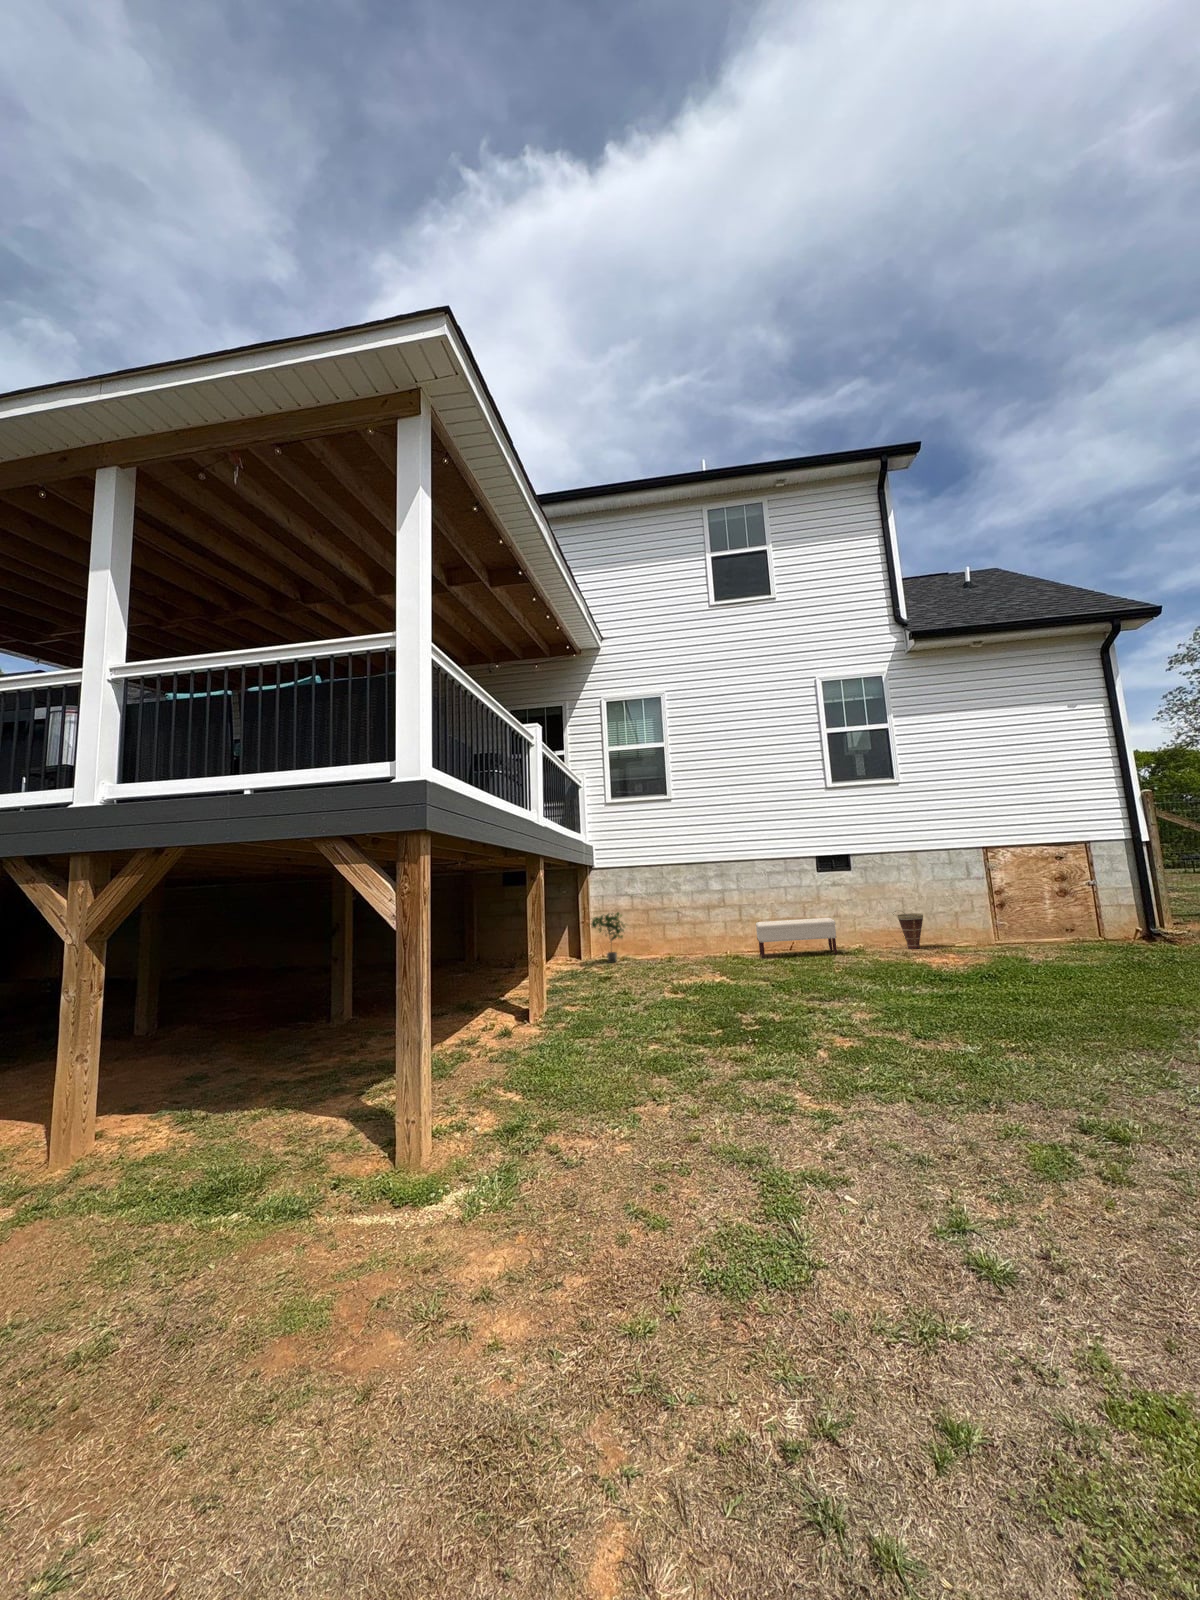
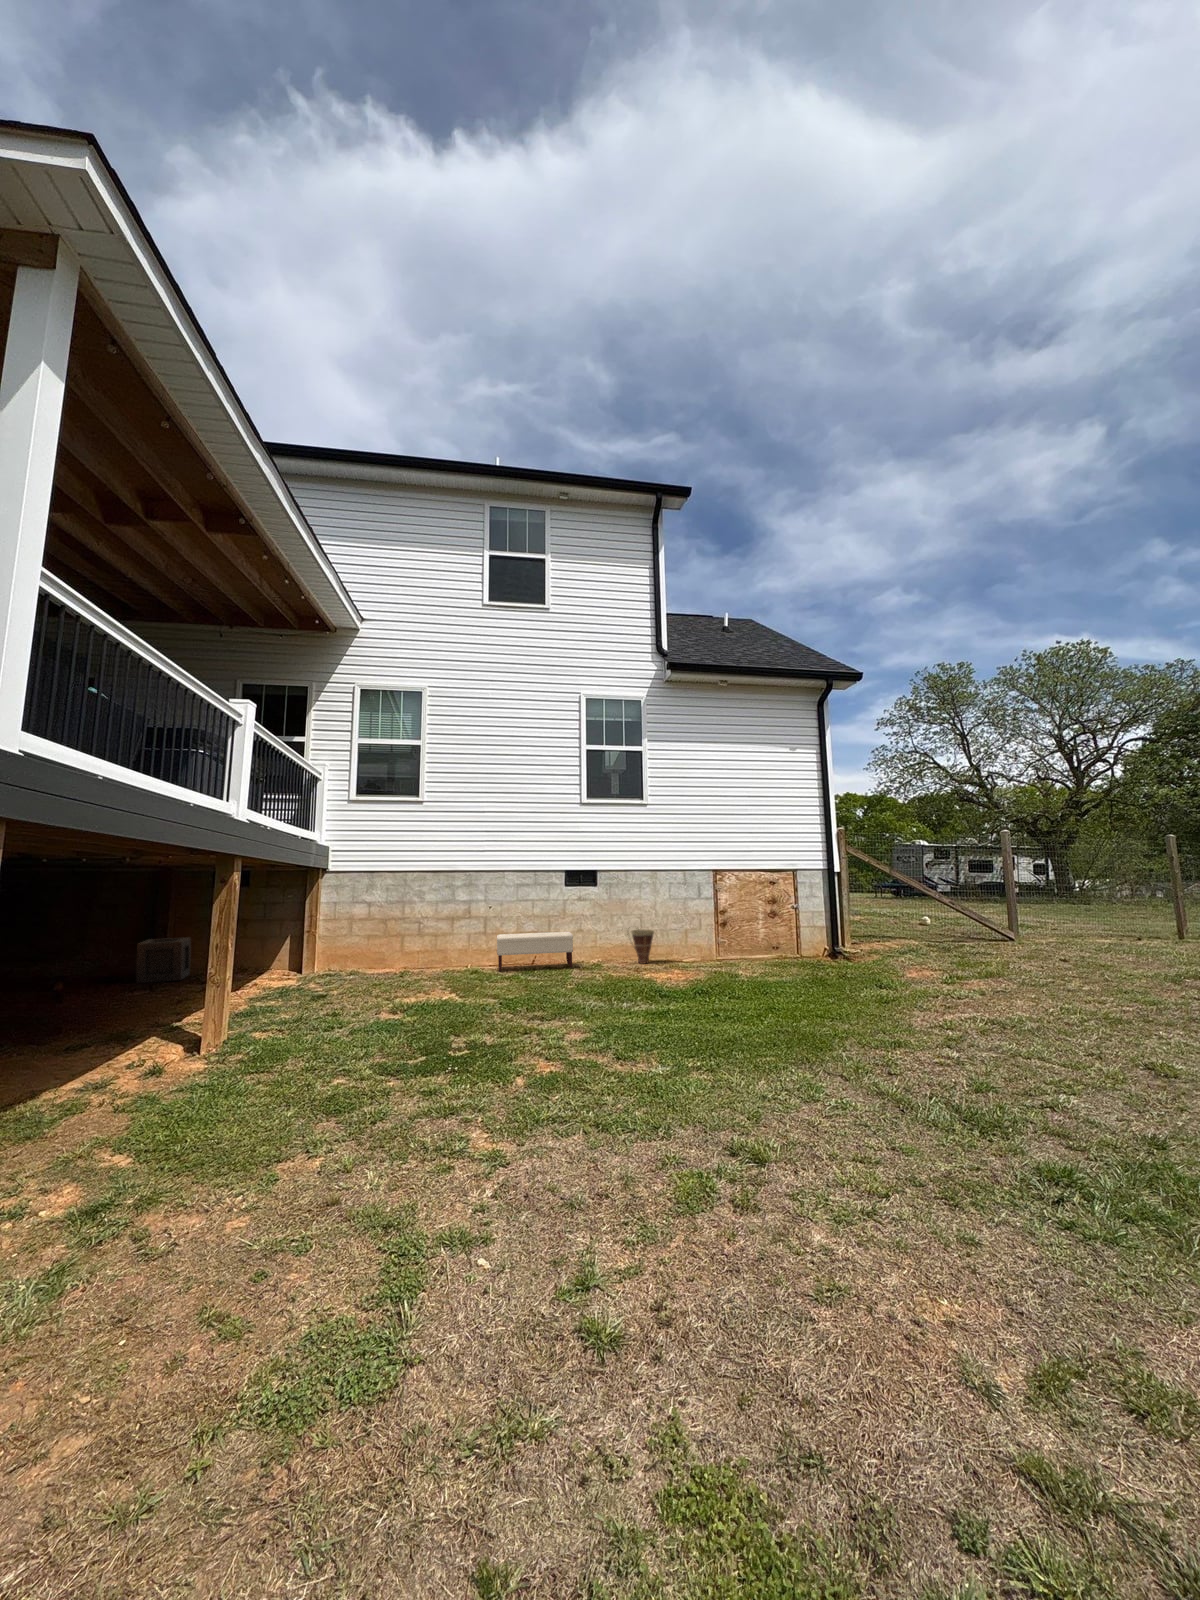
potted plant: present [591,912,625,963] -> none [313,920,360,975]
wooden crate: none [448,931,488,971] -> present [136,937,191,983]

